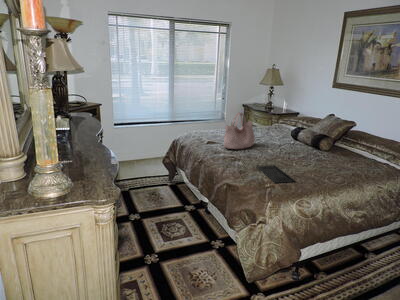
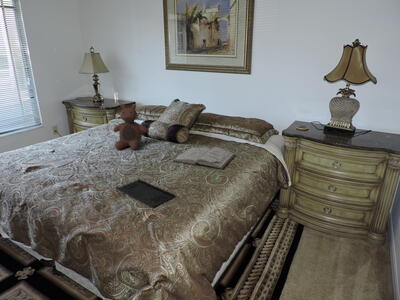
stuffed bear: none [267,110,296,147] -> present [114,104,148,150]
handbag: present [224,113,255,149] -> none [51,116,99,172]
book: none [307,156,368,176] -> present [173,147,235,169]

